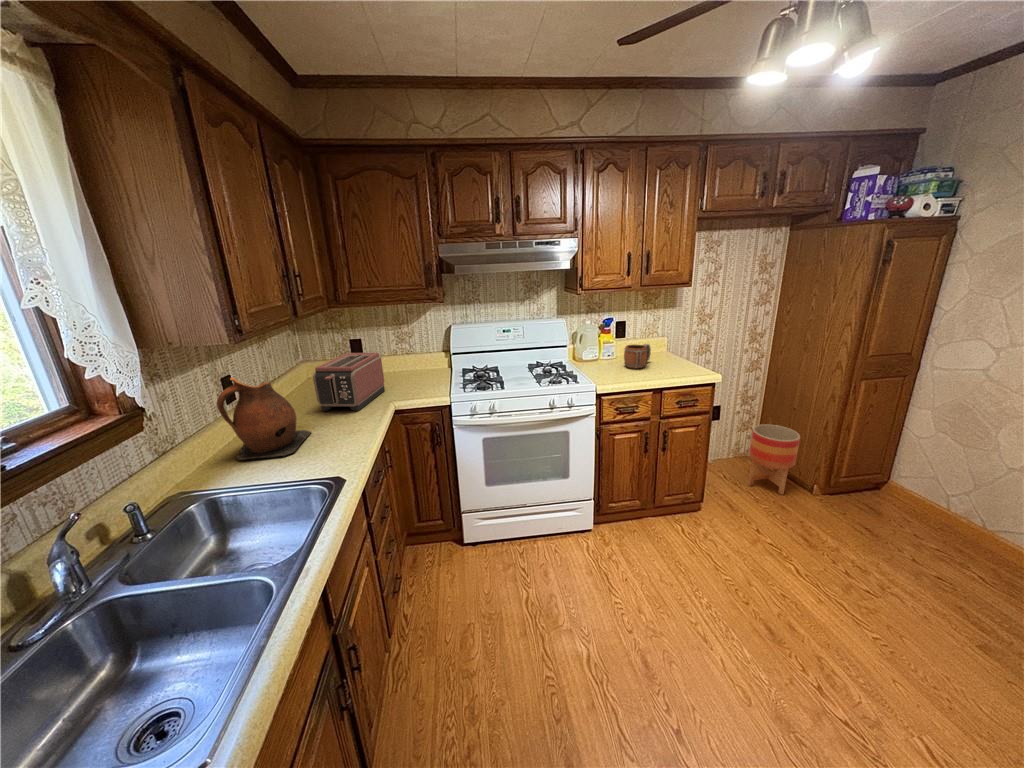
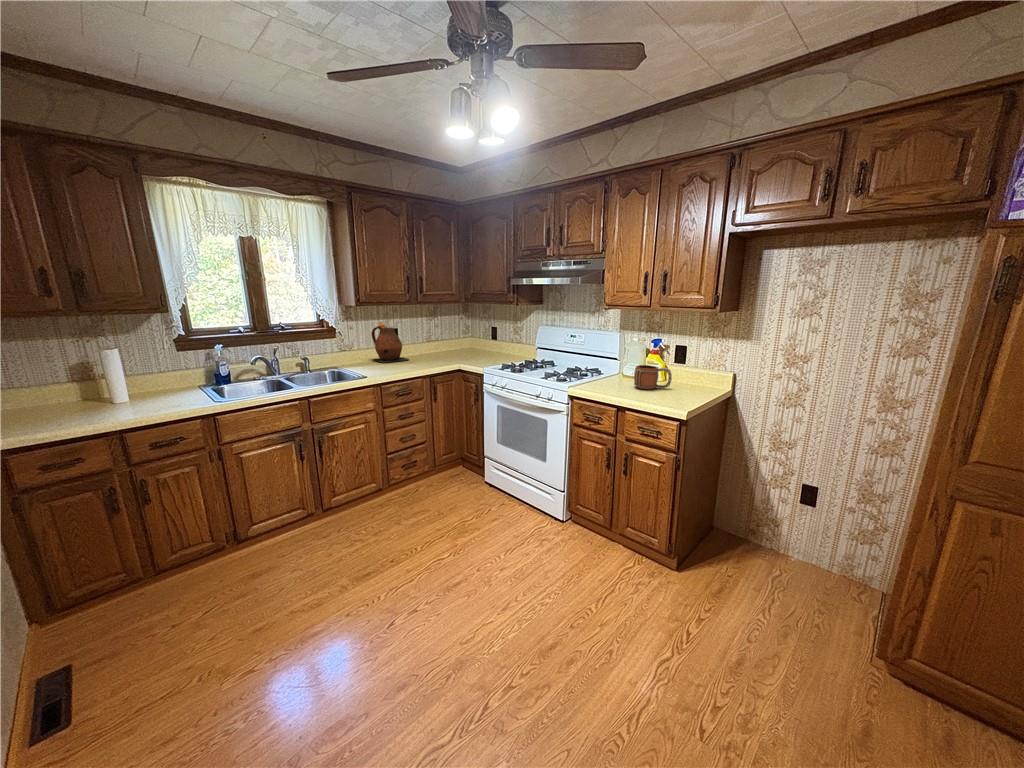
toaster: present [313,353,385,411] -> none [430,330,477,360]
planter: present [748,424,800,494] -> none [786,528,879,640]

